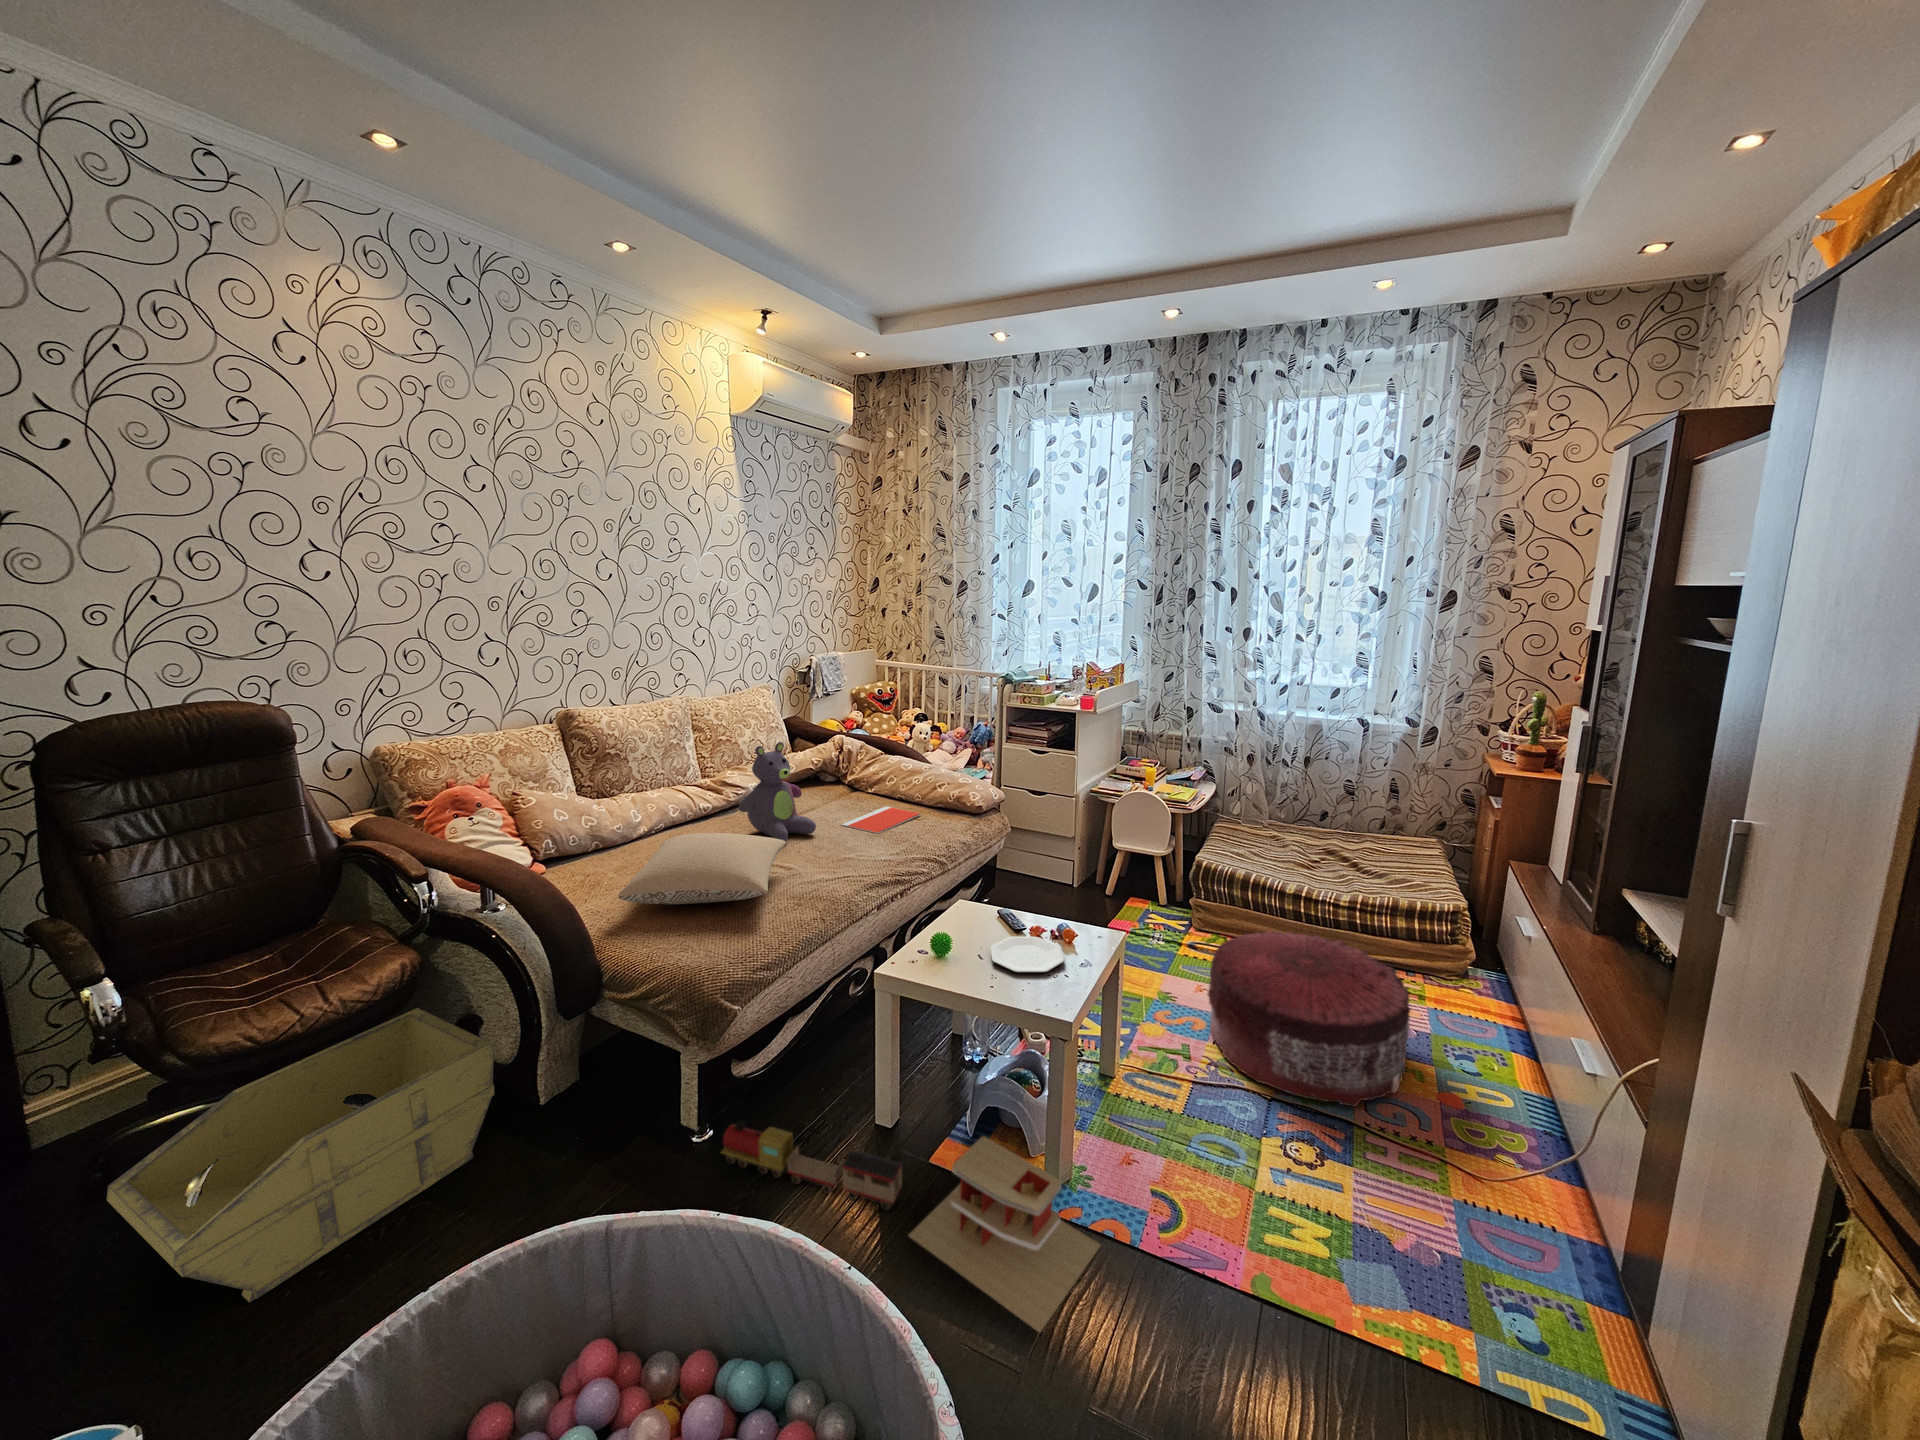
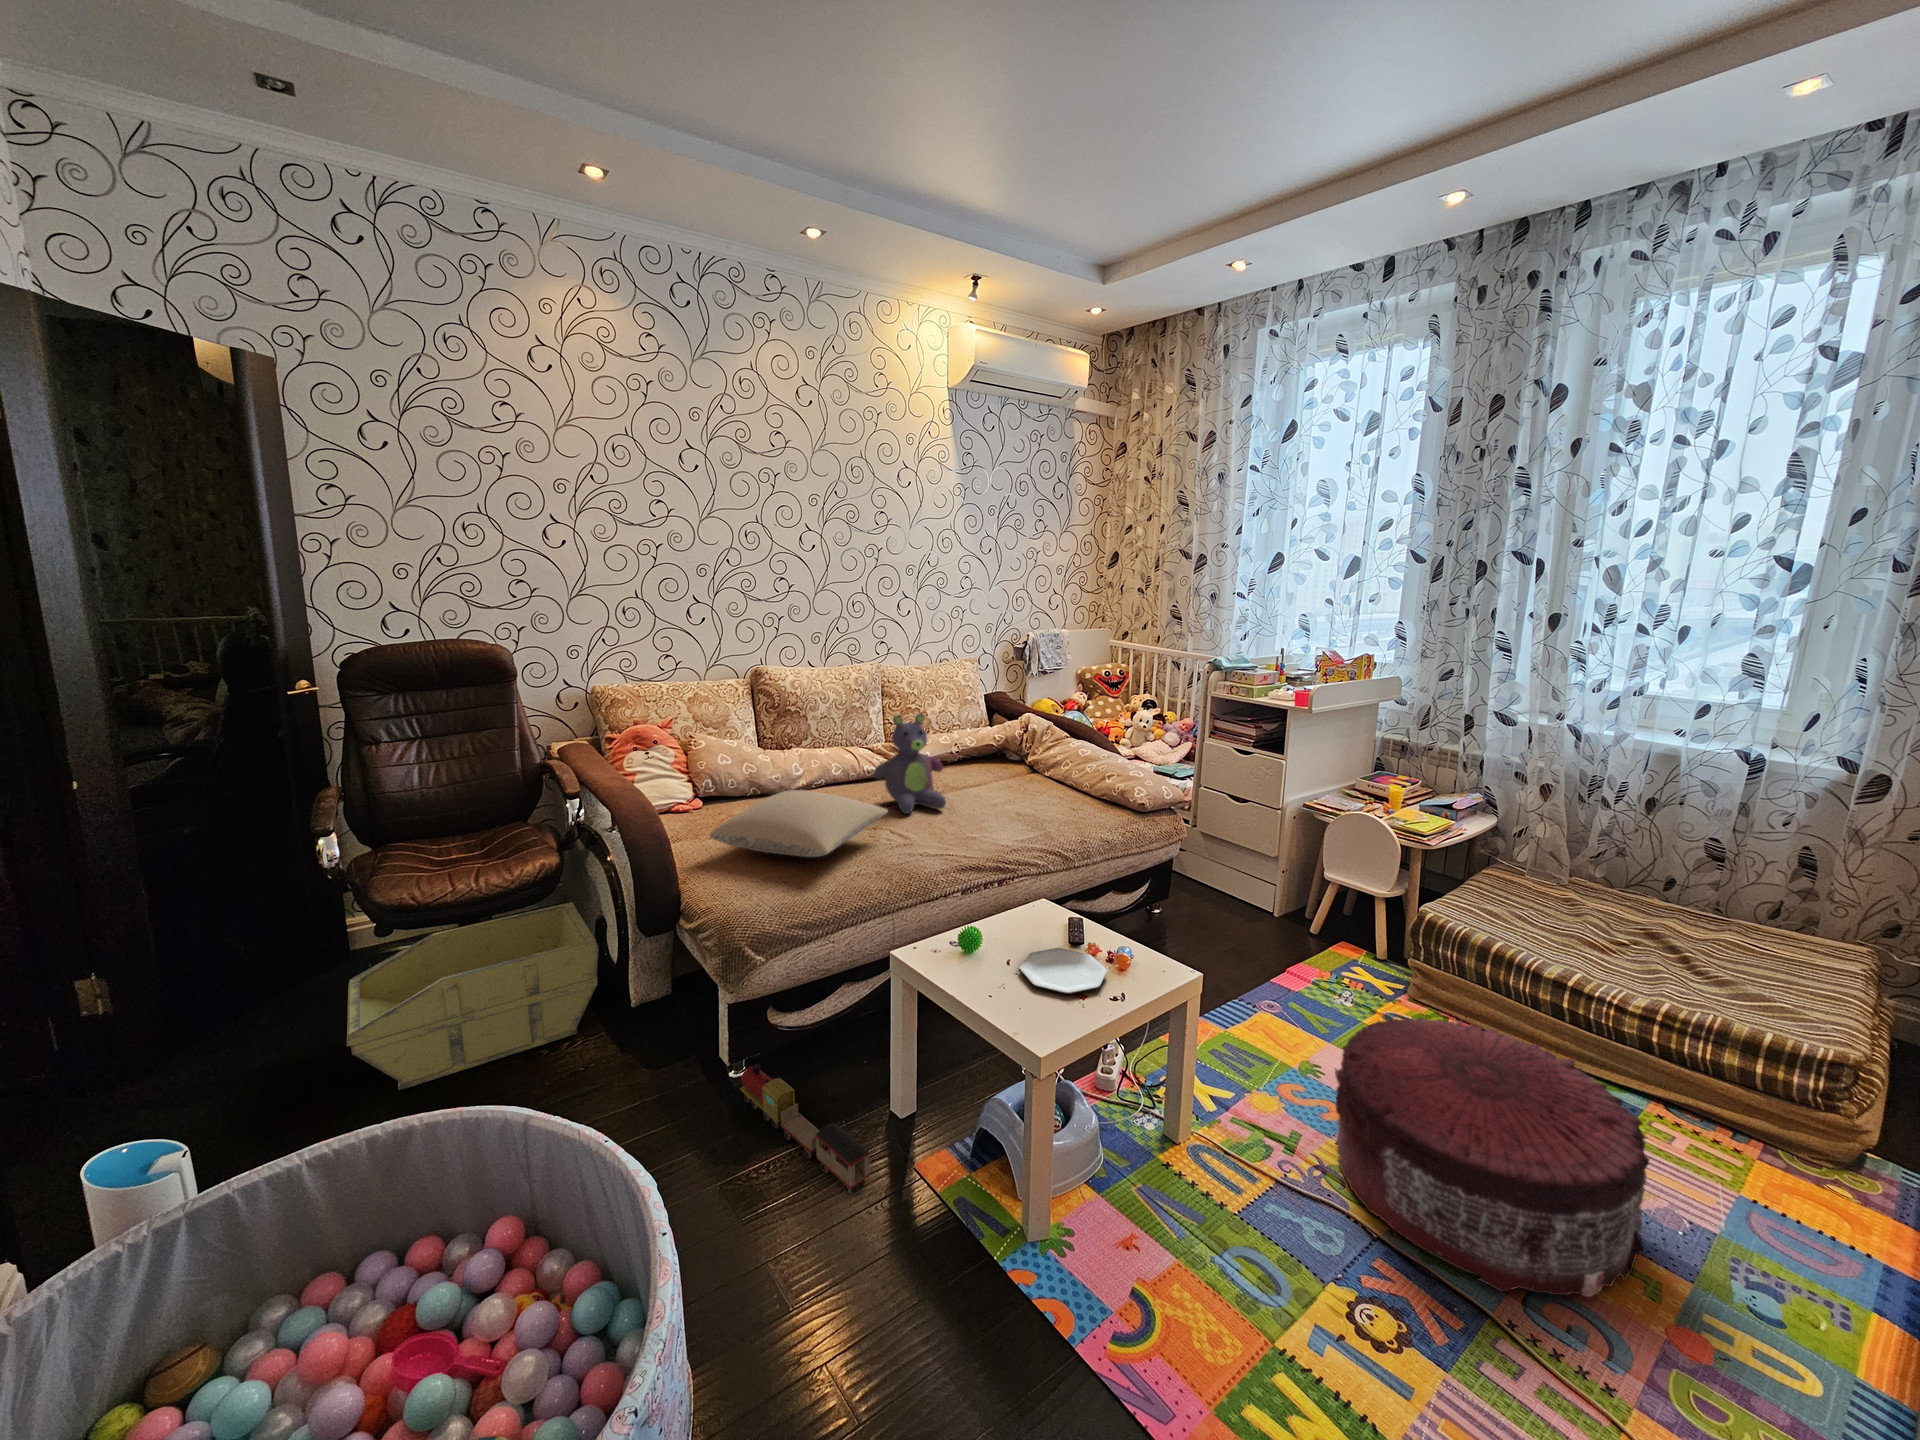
notebook: present [842,806,921,834] -> none [979,794,1069,820]
toy house: present [909,1137,1101,1332] -> none [852,1151,1041,1378]

